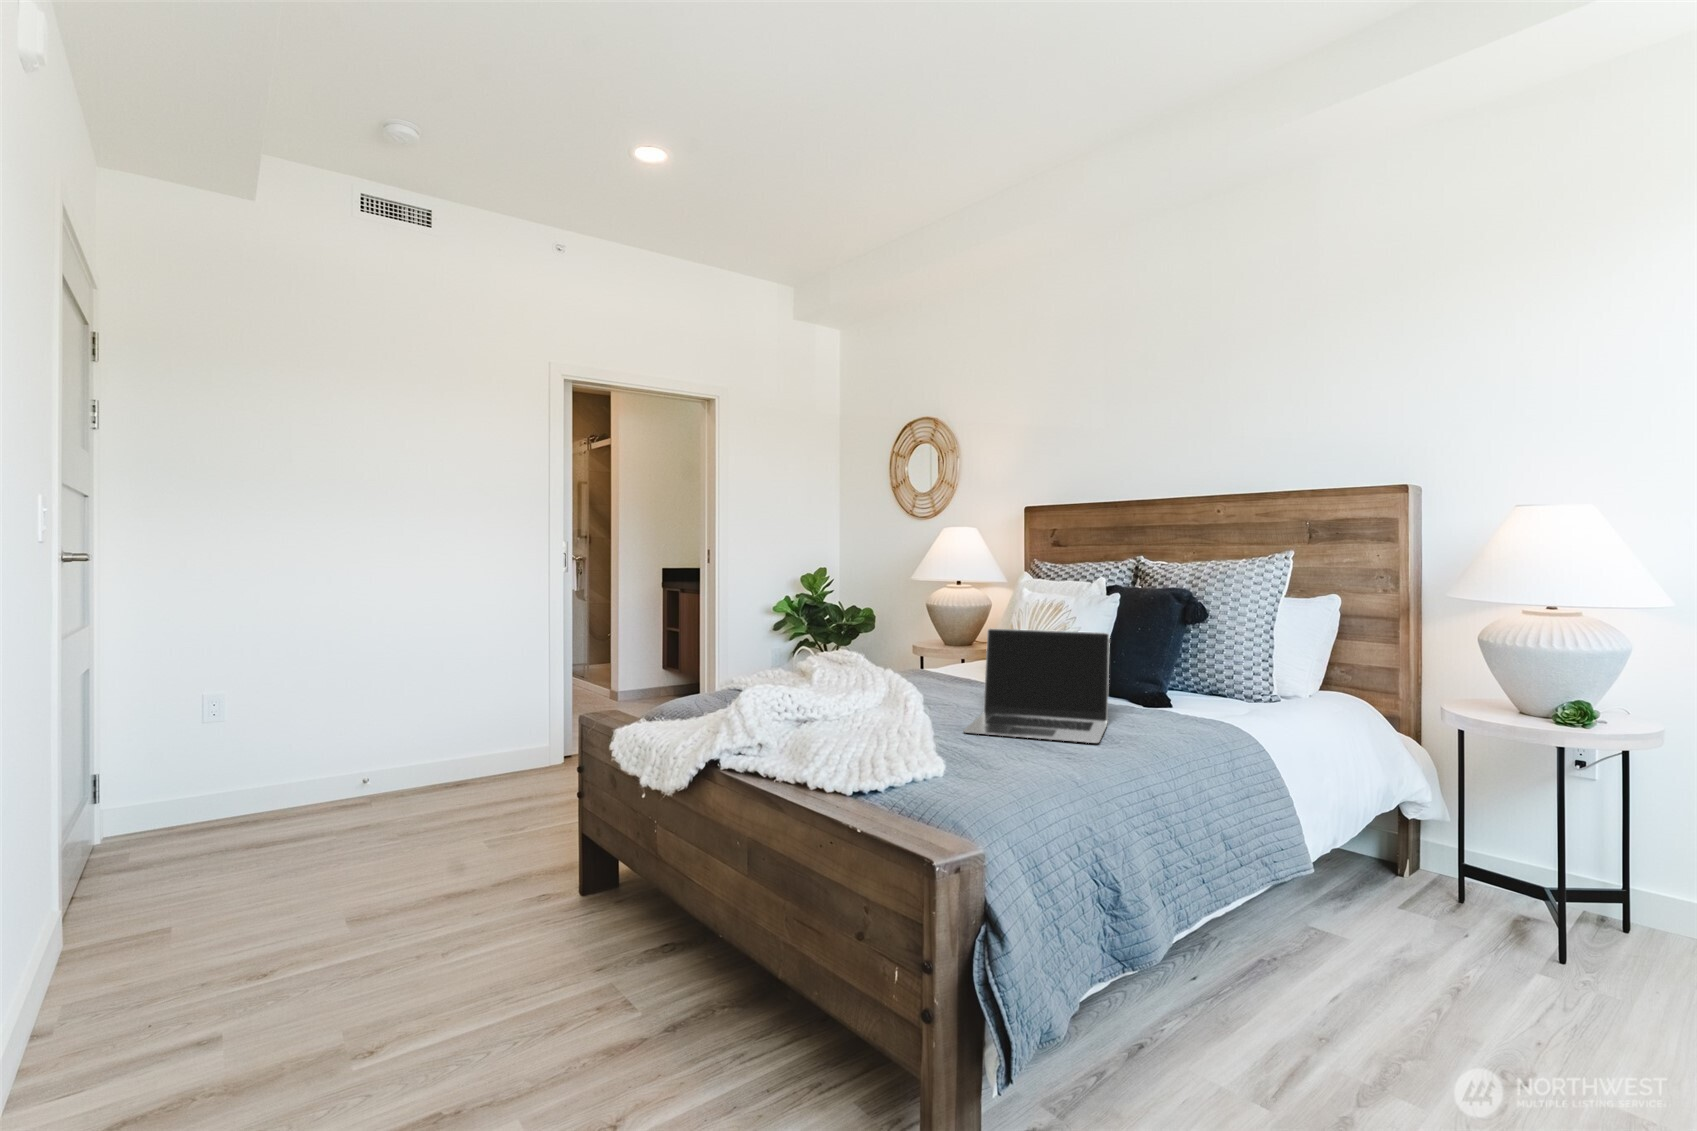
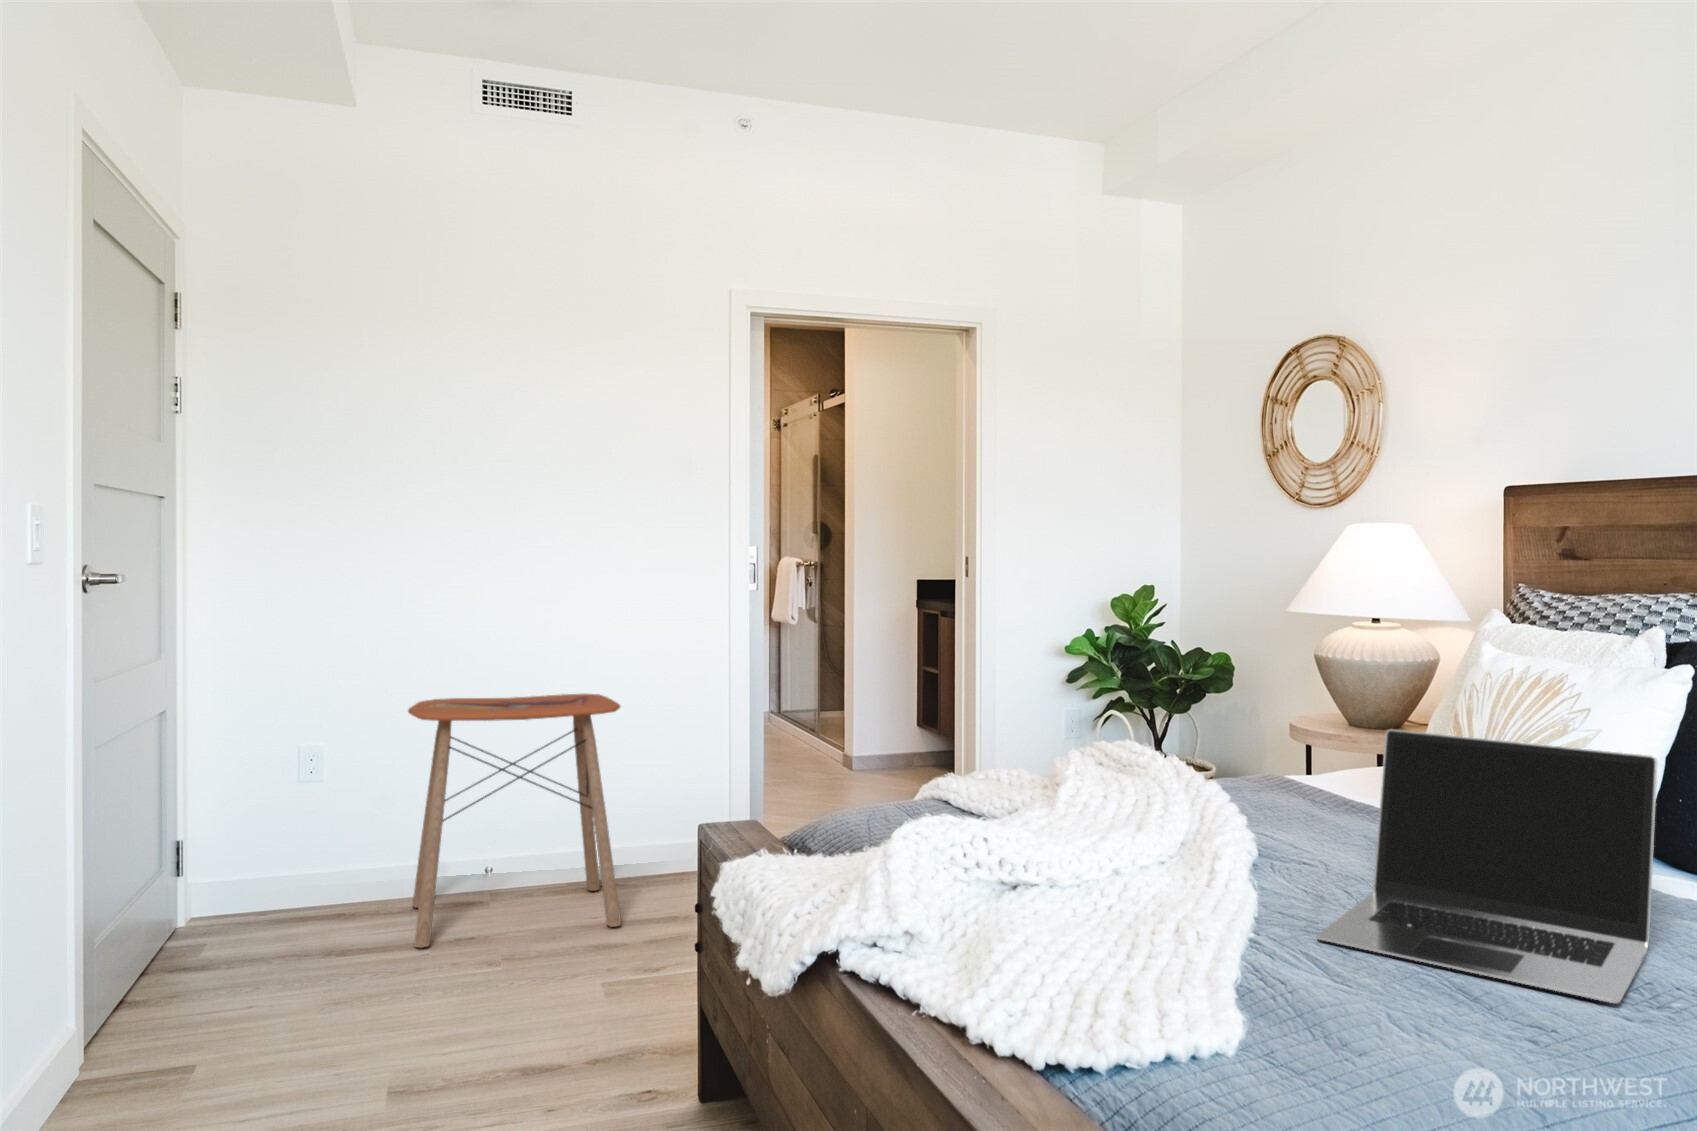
side table: none [320,646,491,830] -> present [408,694,621,948]

